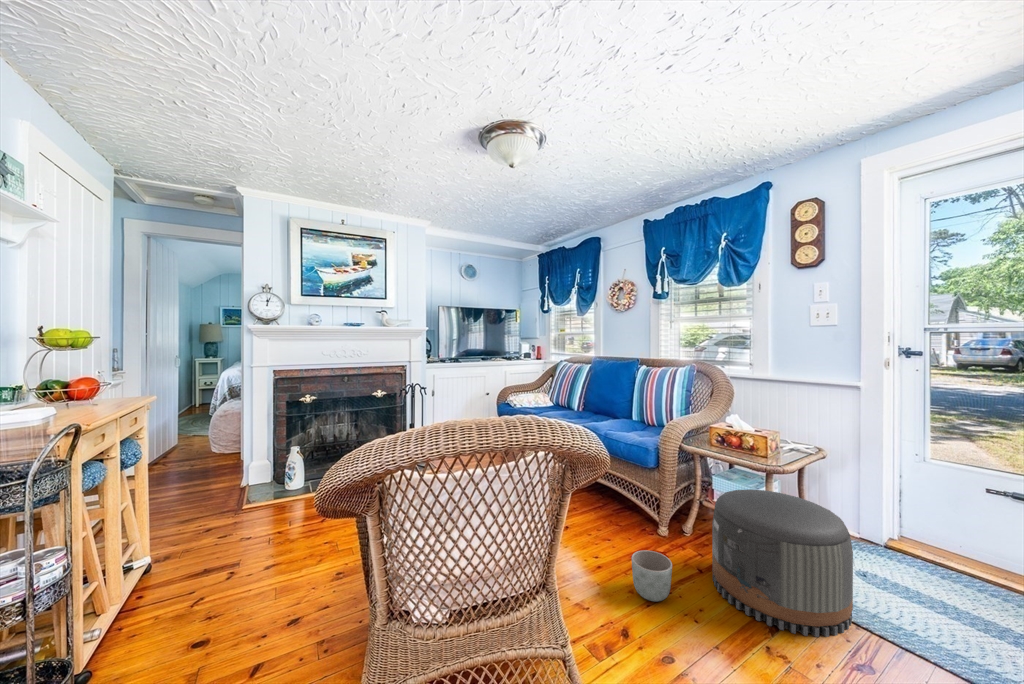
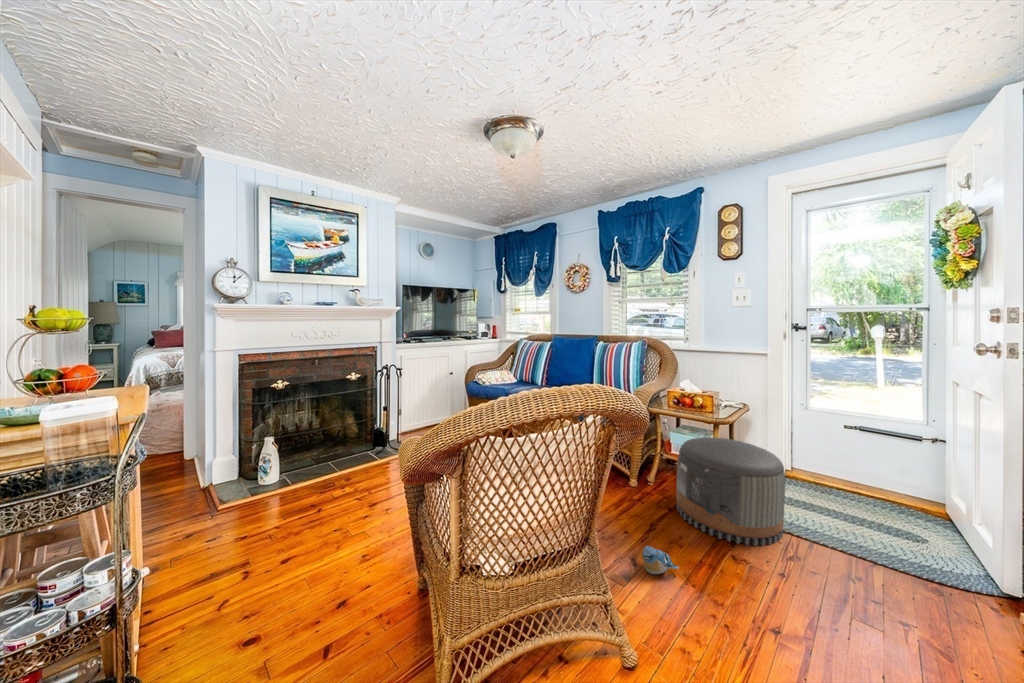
planter: present [632,550,672,602] -> none [620,492,654,533]
plush toy: none [638,617,686,654] -> present [642,546,679,574]

